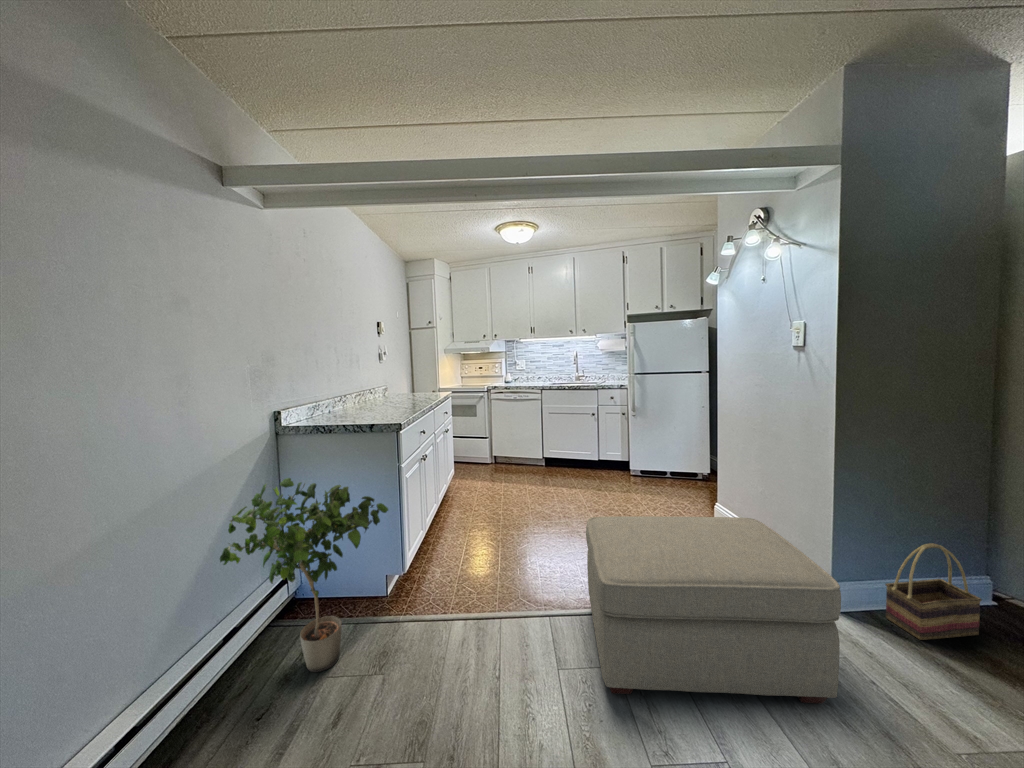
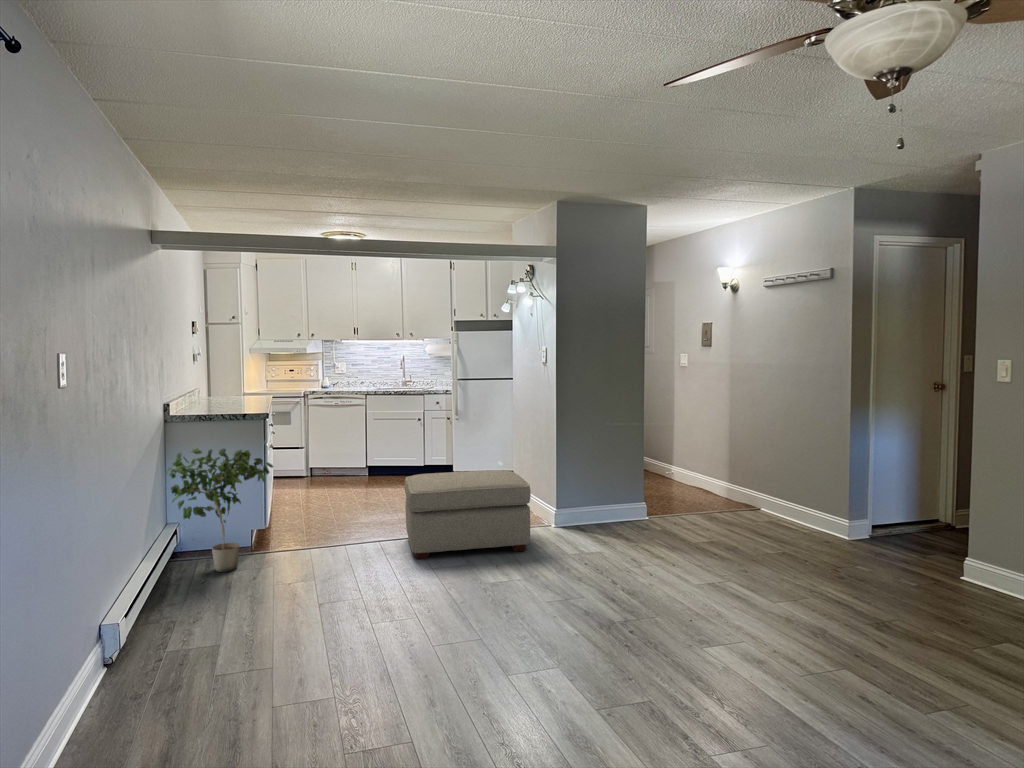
basket: present [885,544,982,640] -> none [583,479,625,532]

